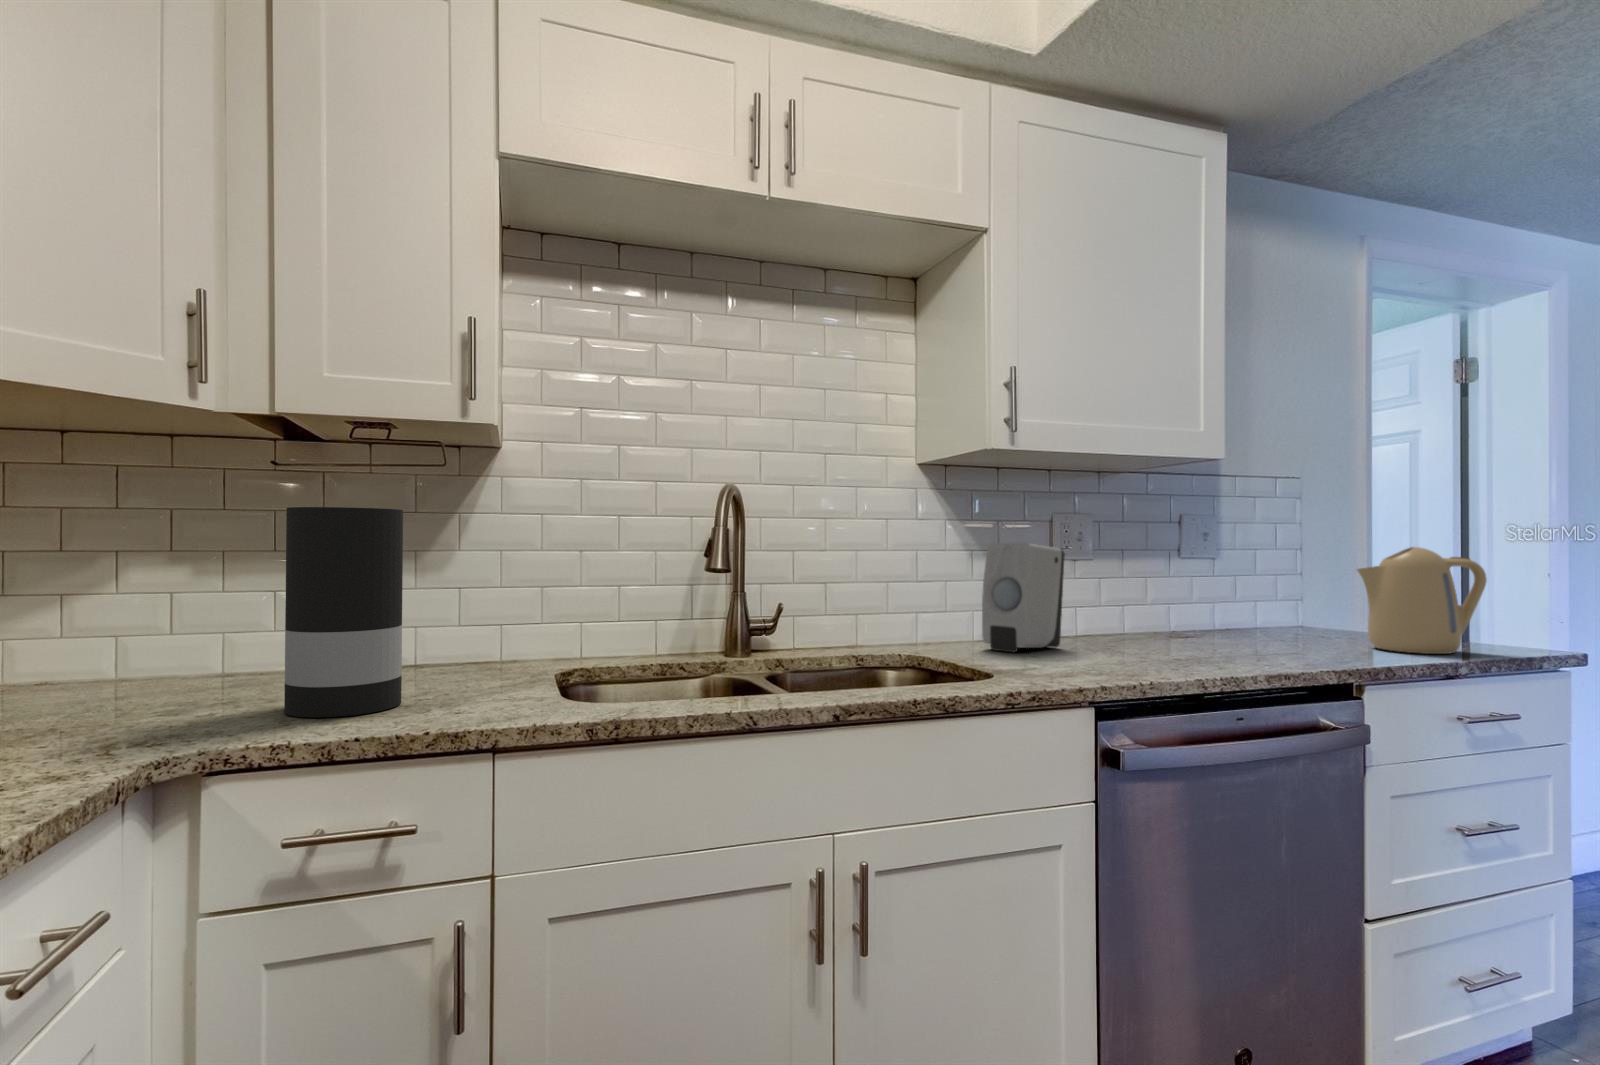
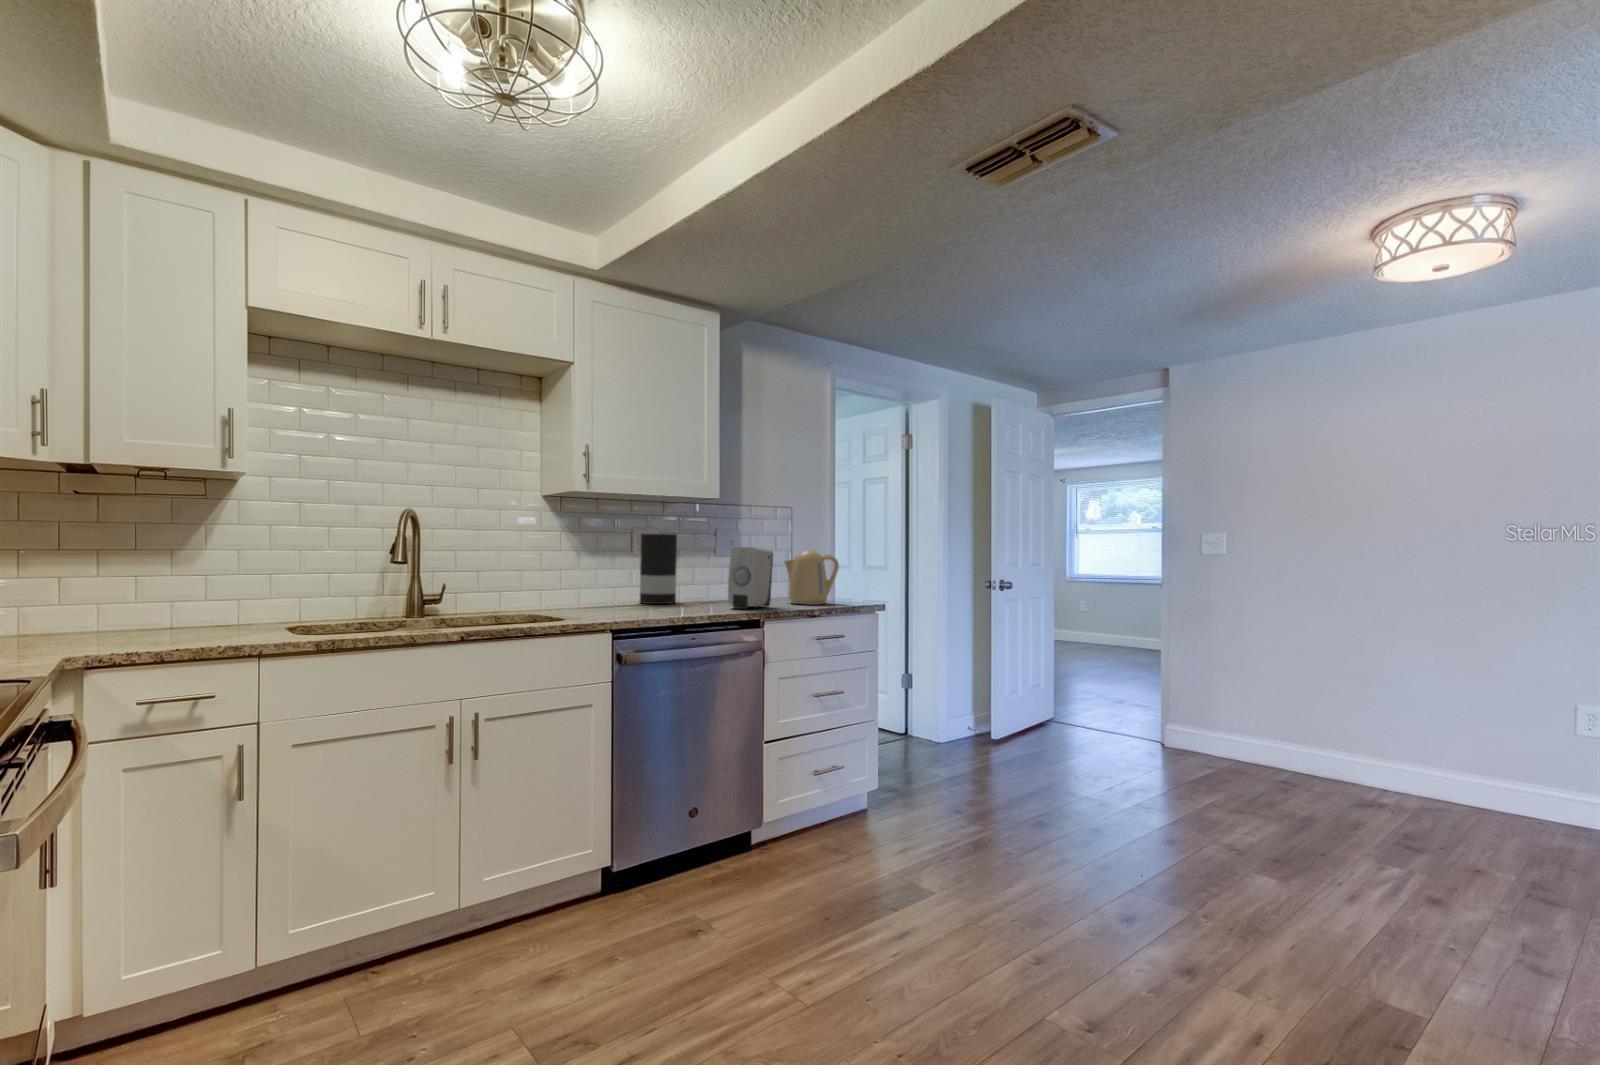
vase: present [284,507,403,717] -> present [640,534,677,604]
soap dispenser: present [982,543,1065,652] -> present [728,547,773,609]

